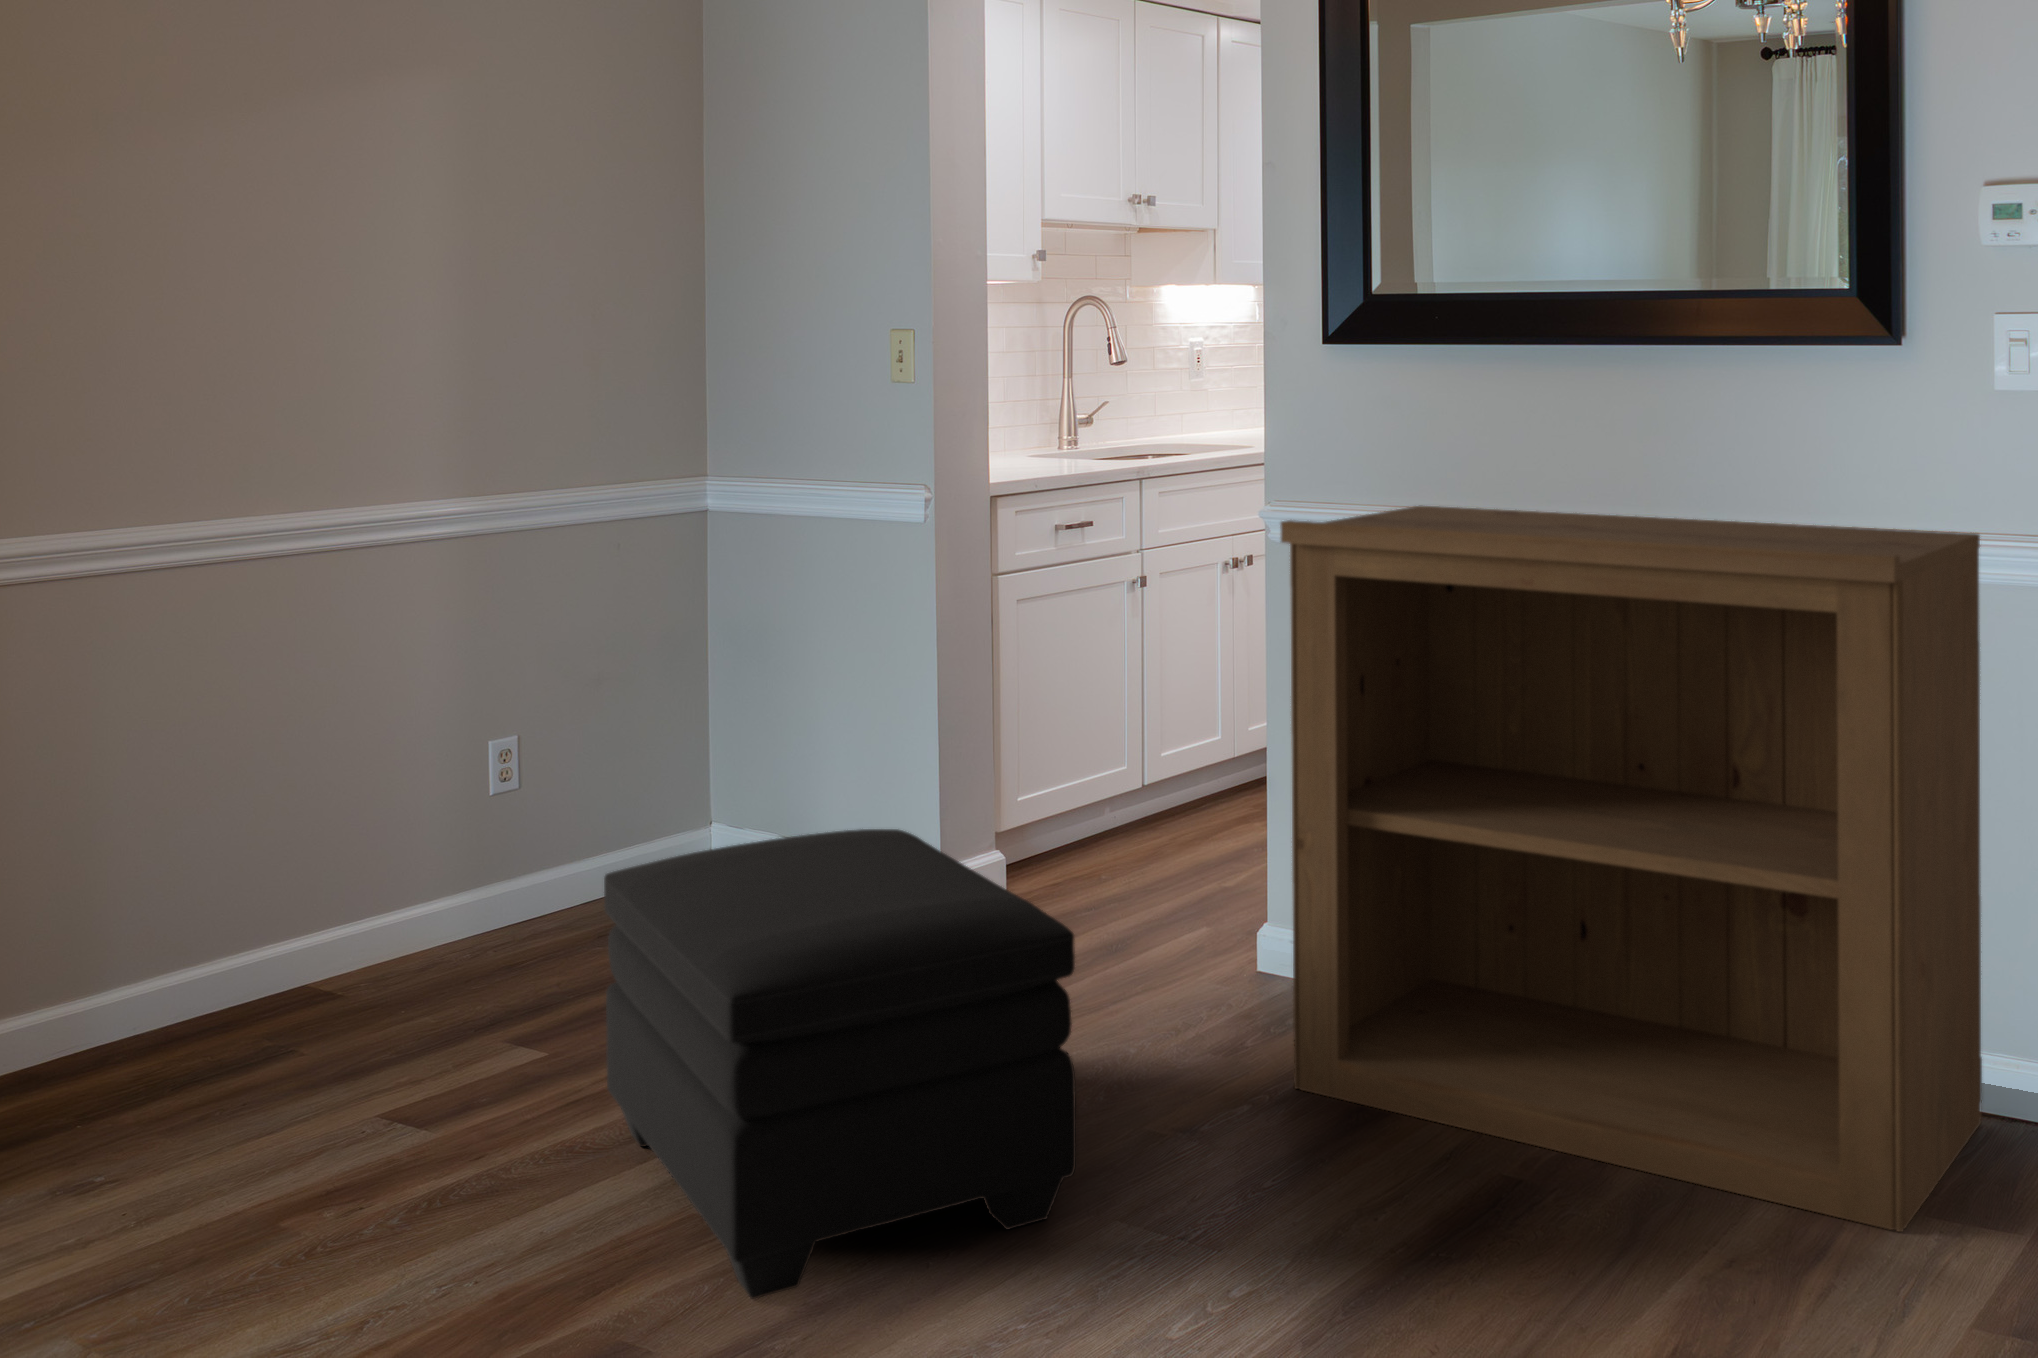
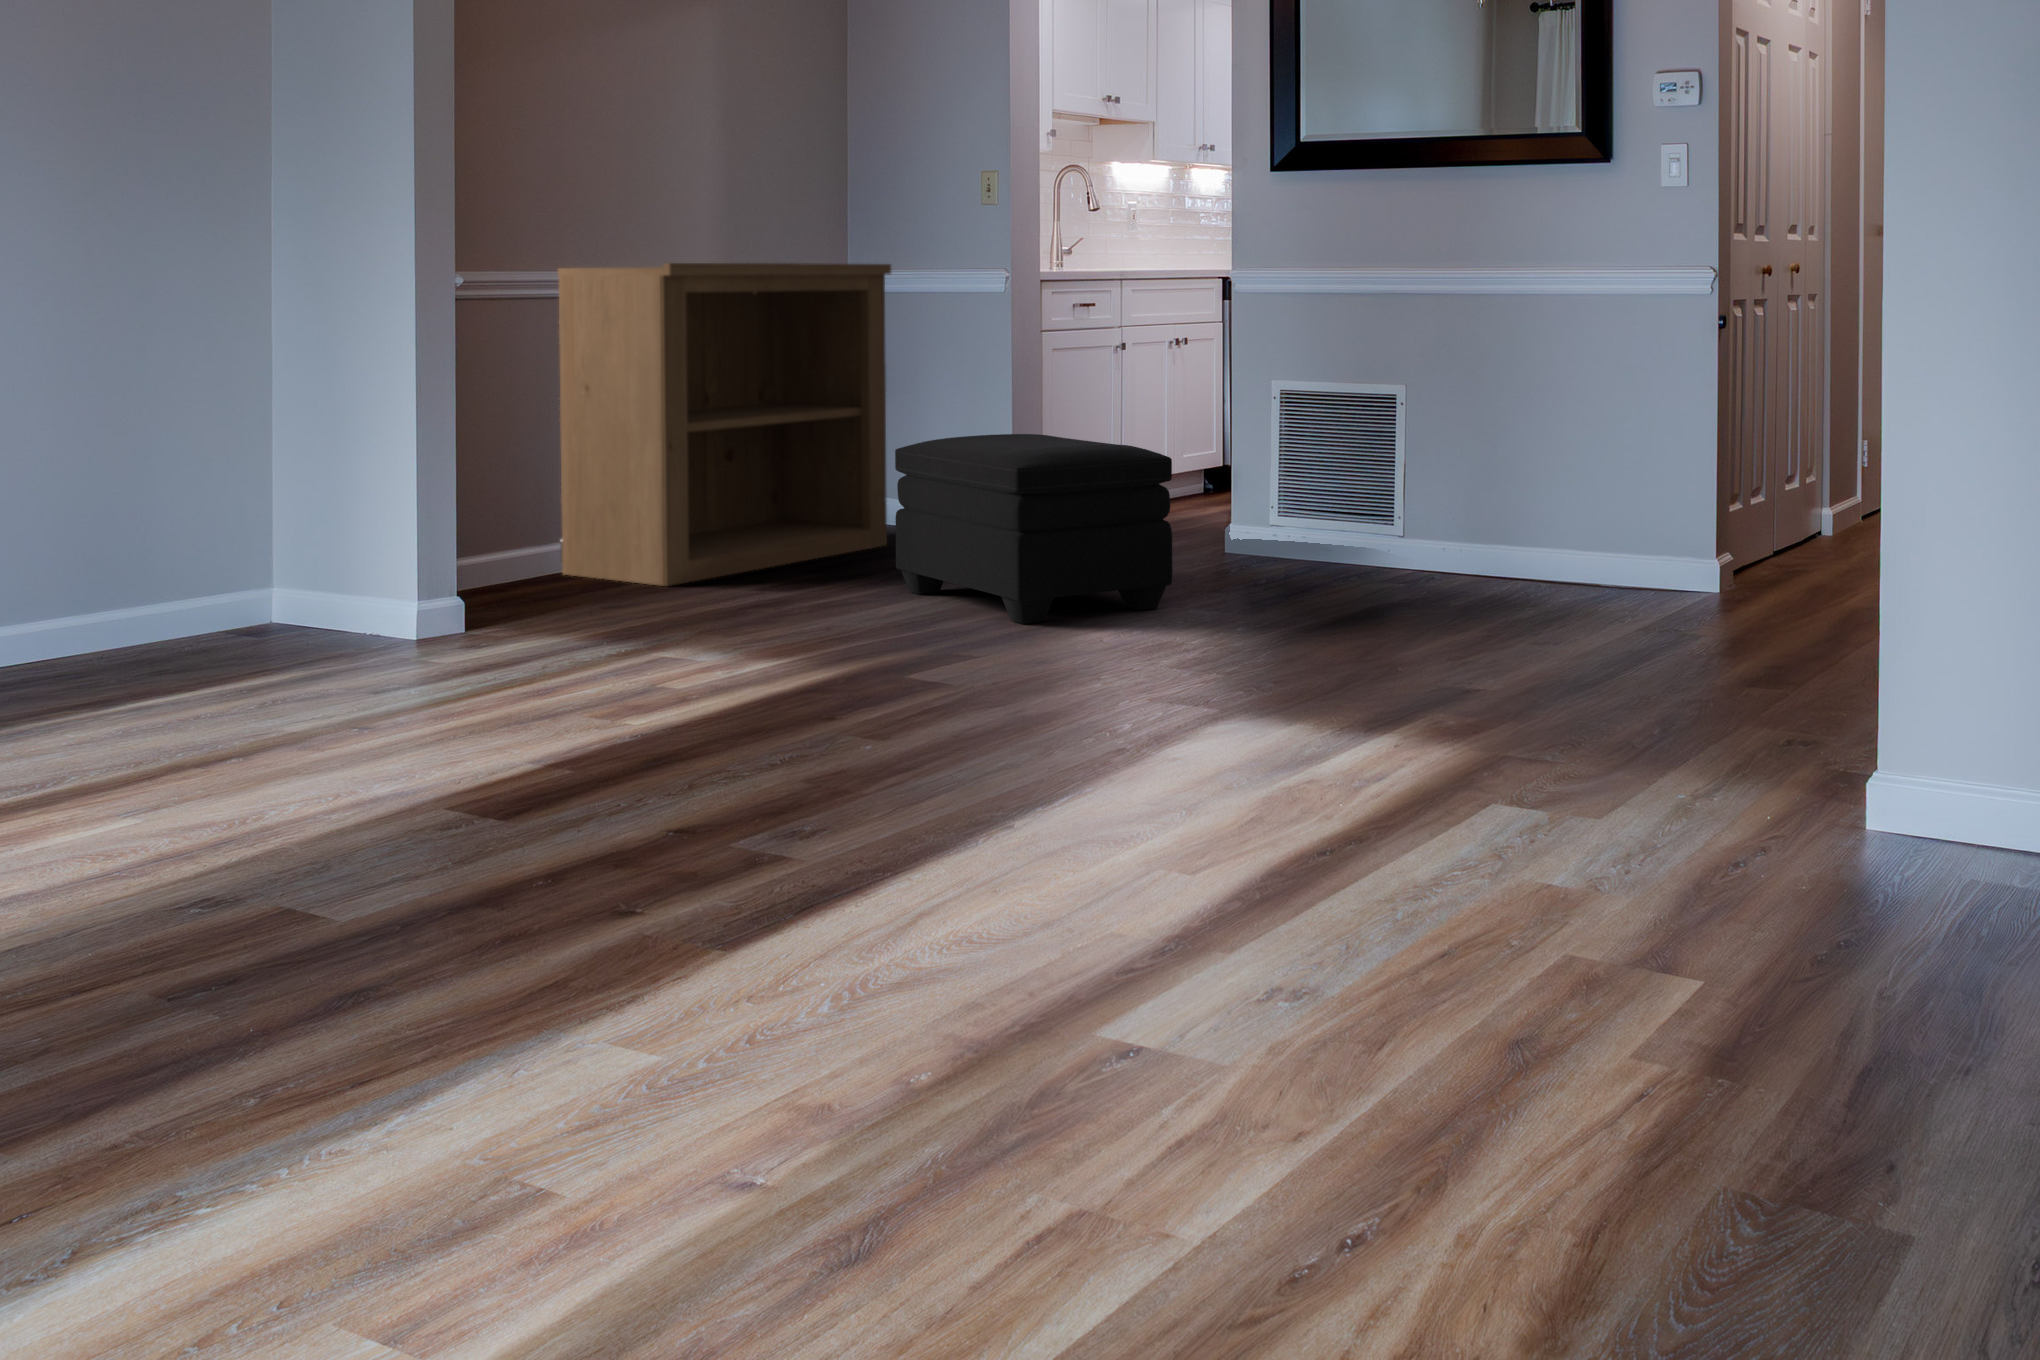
bookshelf: present [1280,506,1982,1232] -> present [558,263,891,586]

